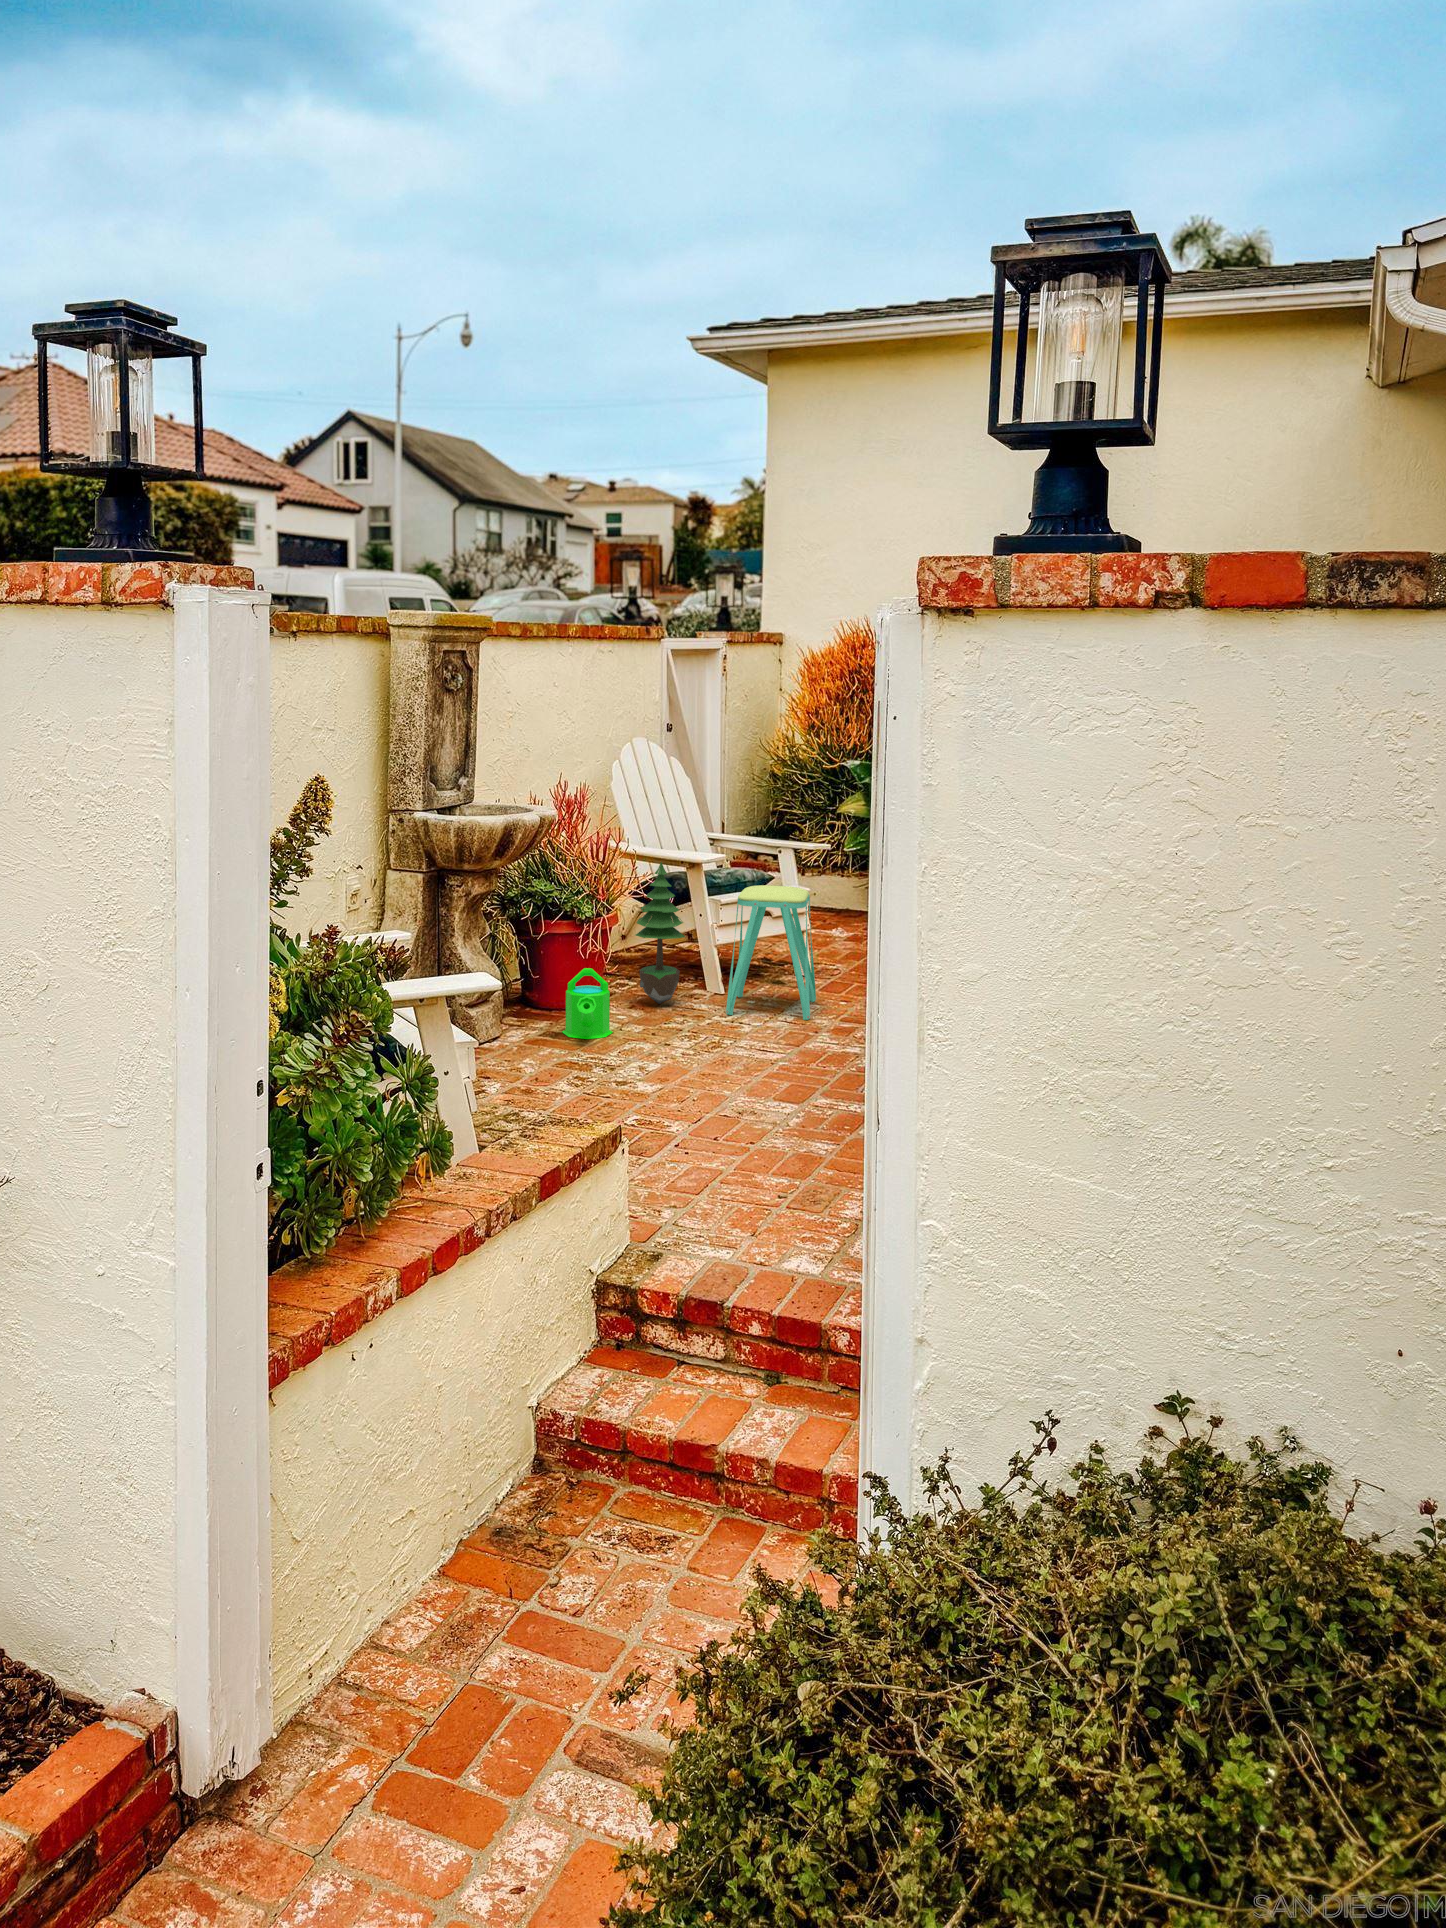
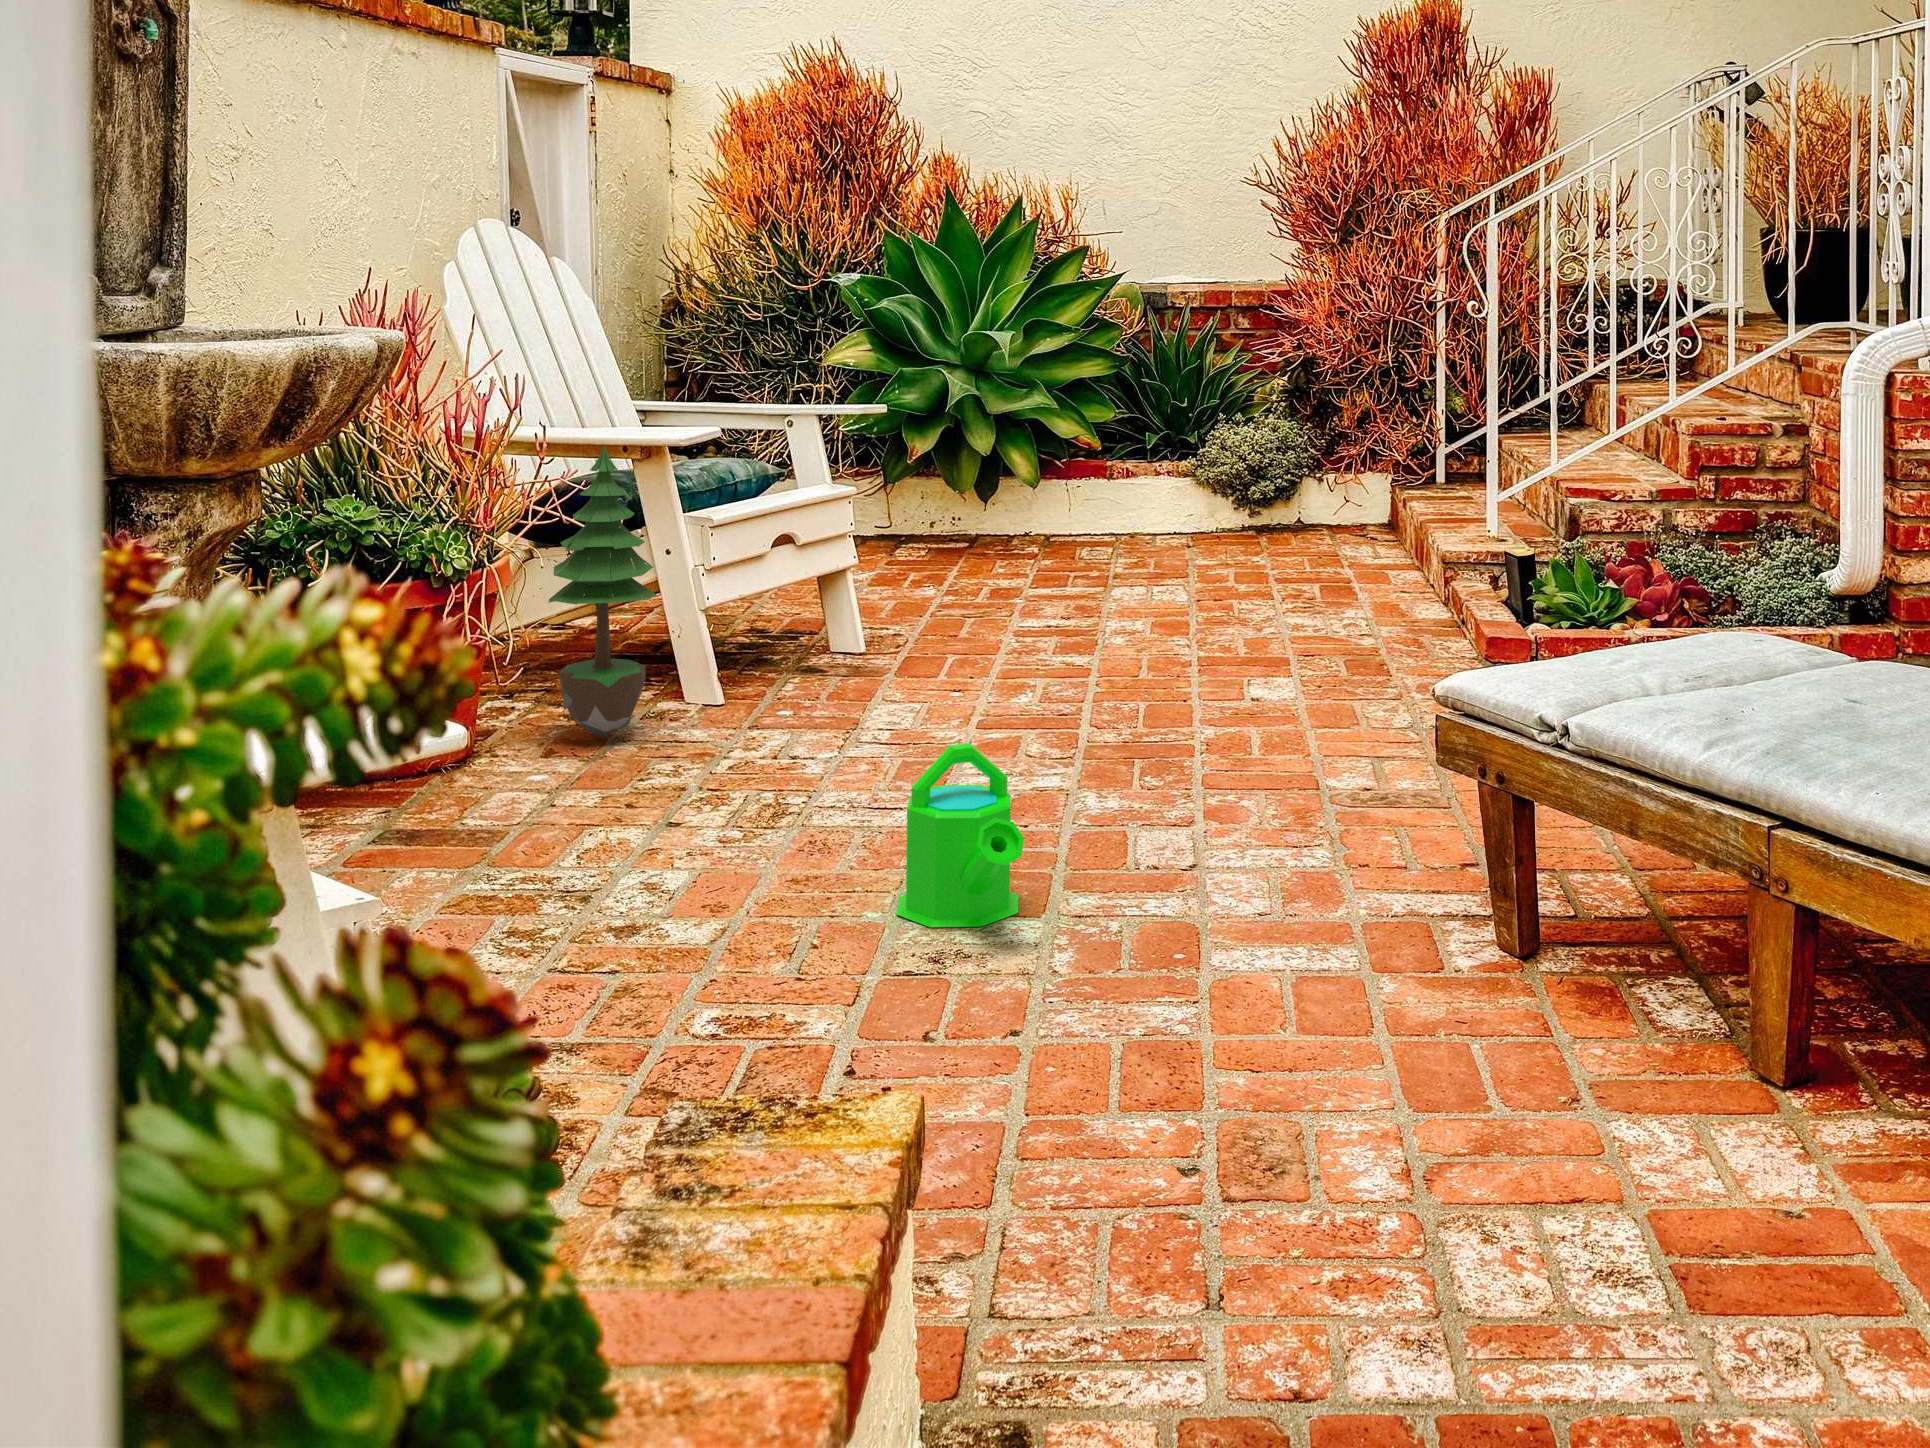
stool: present [726,885,816,1020] -> none [749,482,920,744]
watering can: present [562,968,613,1039] -> present [896,743,1024,927]

